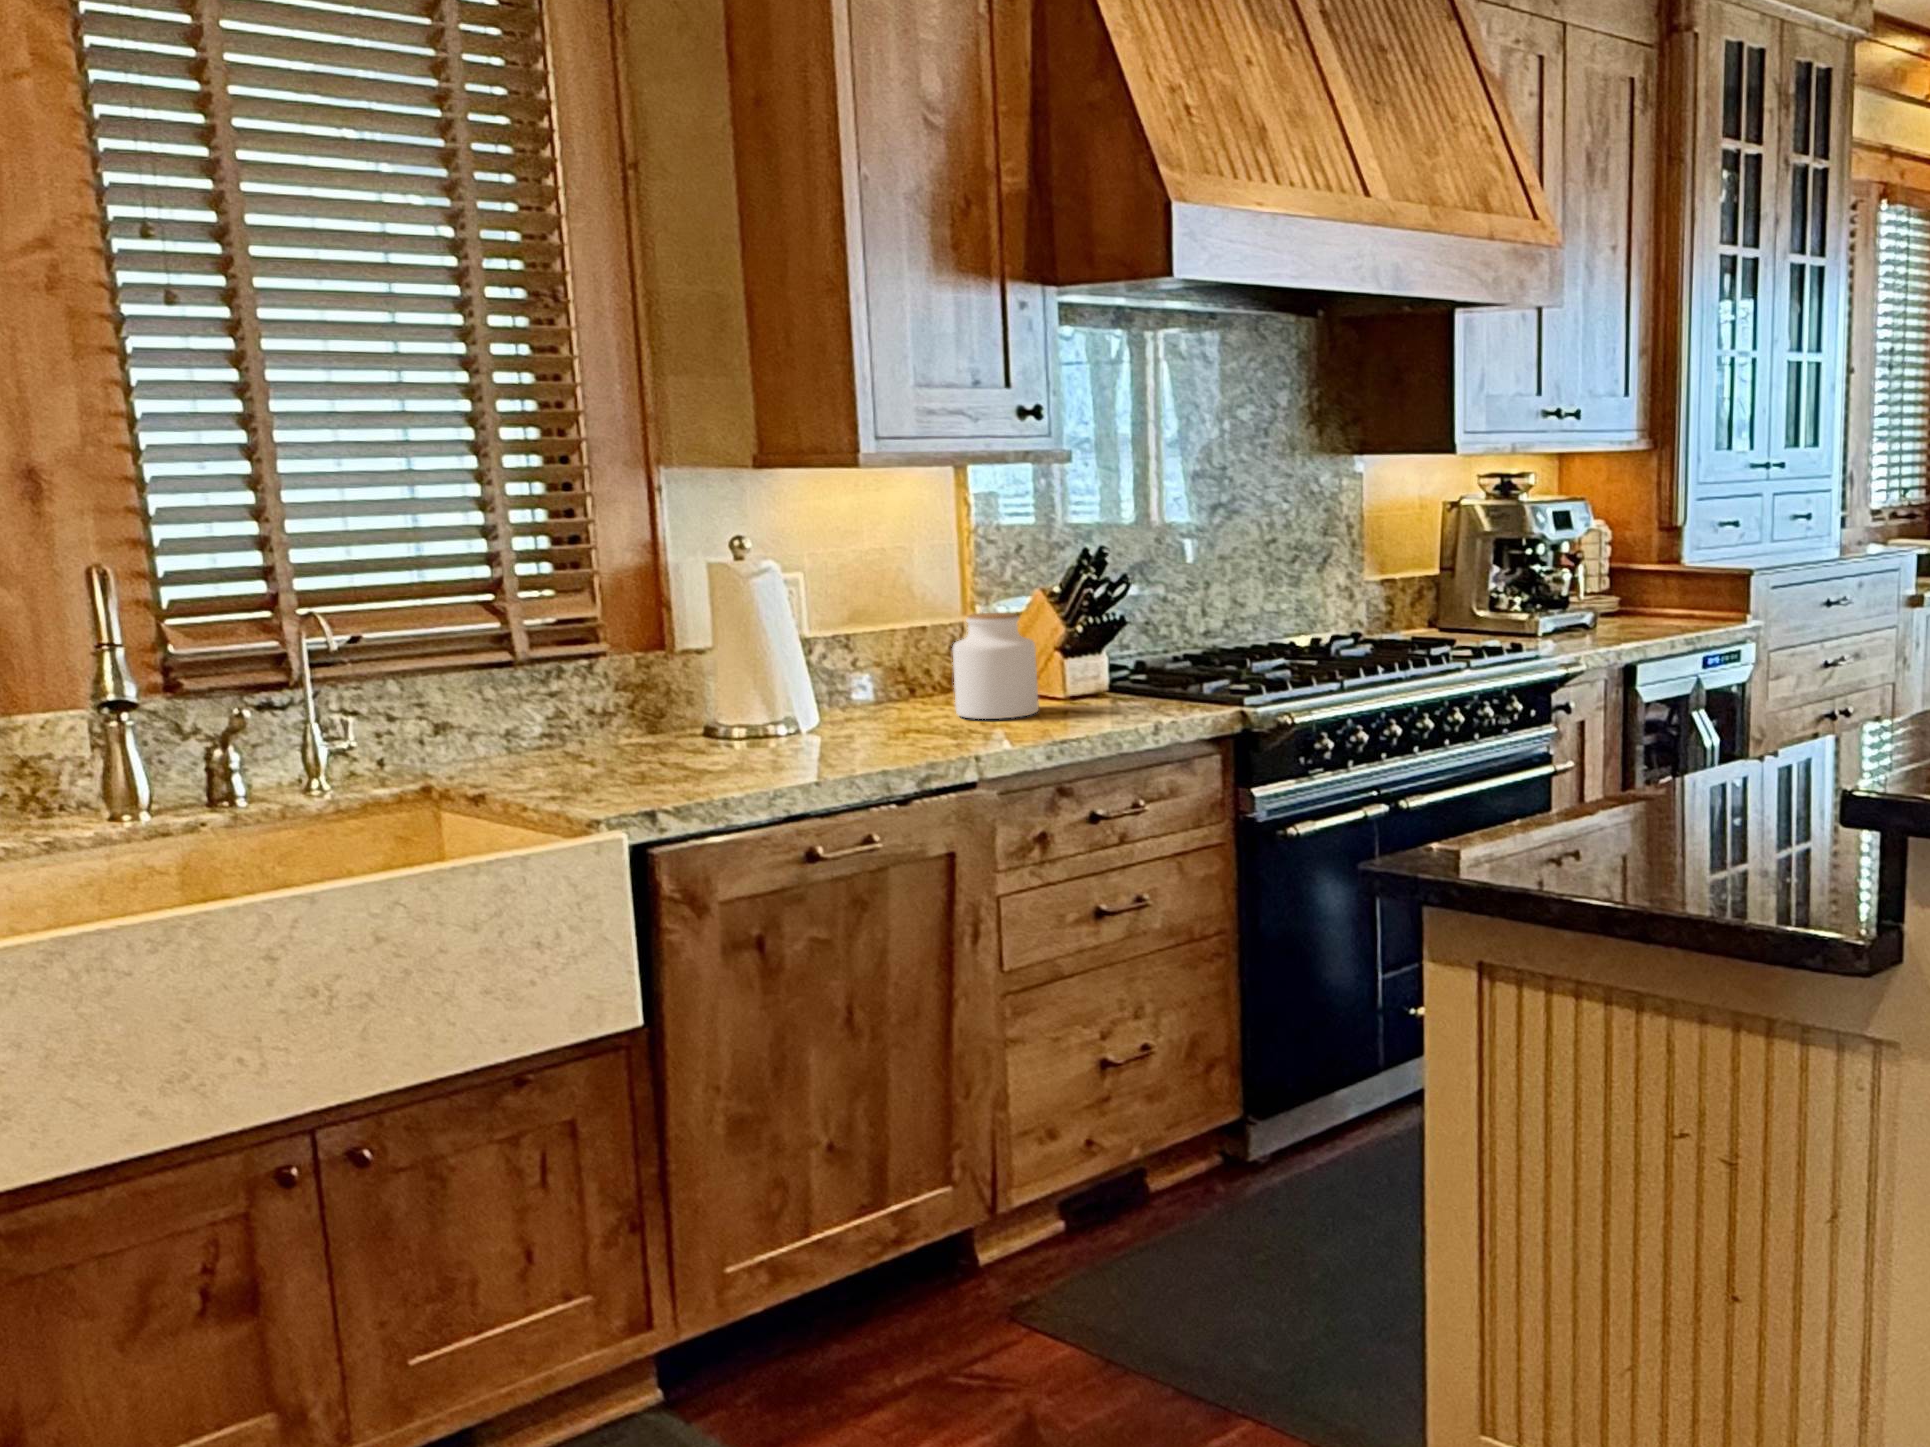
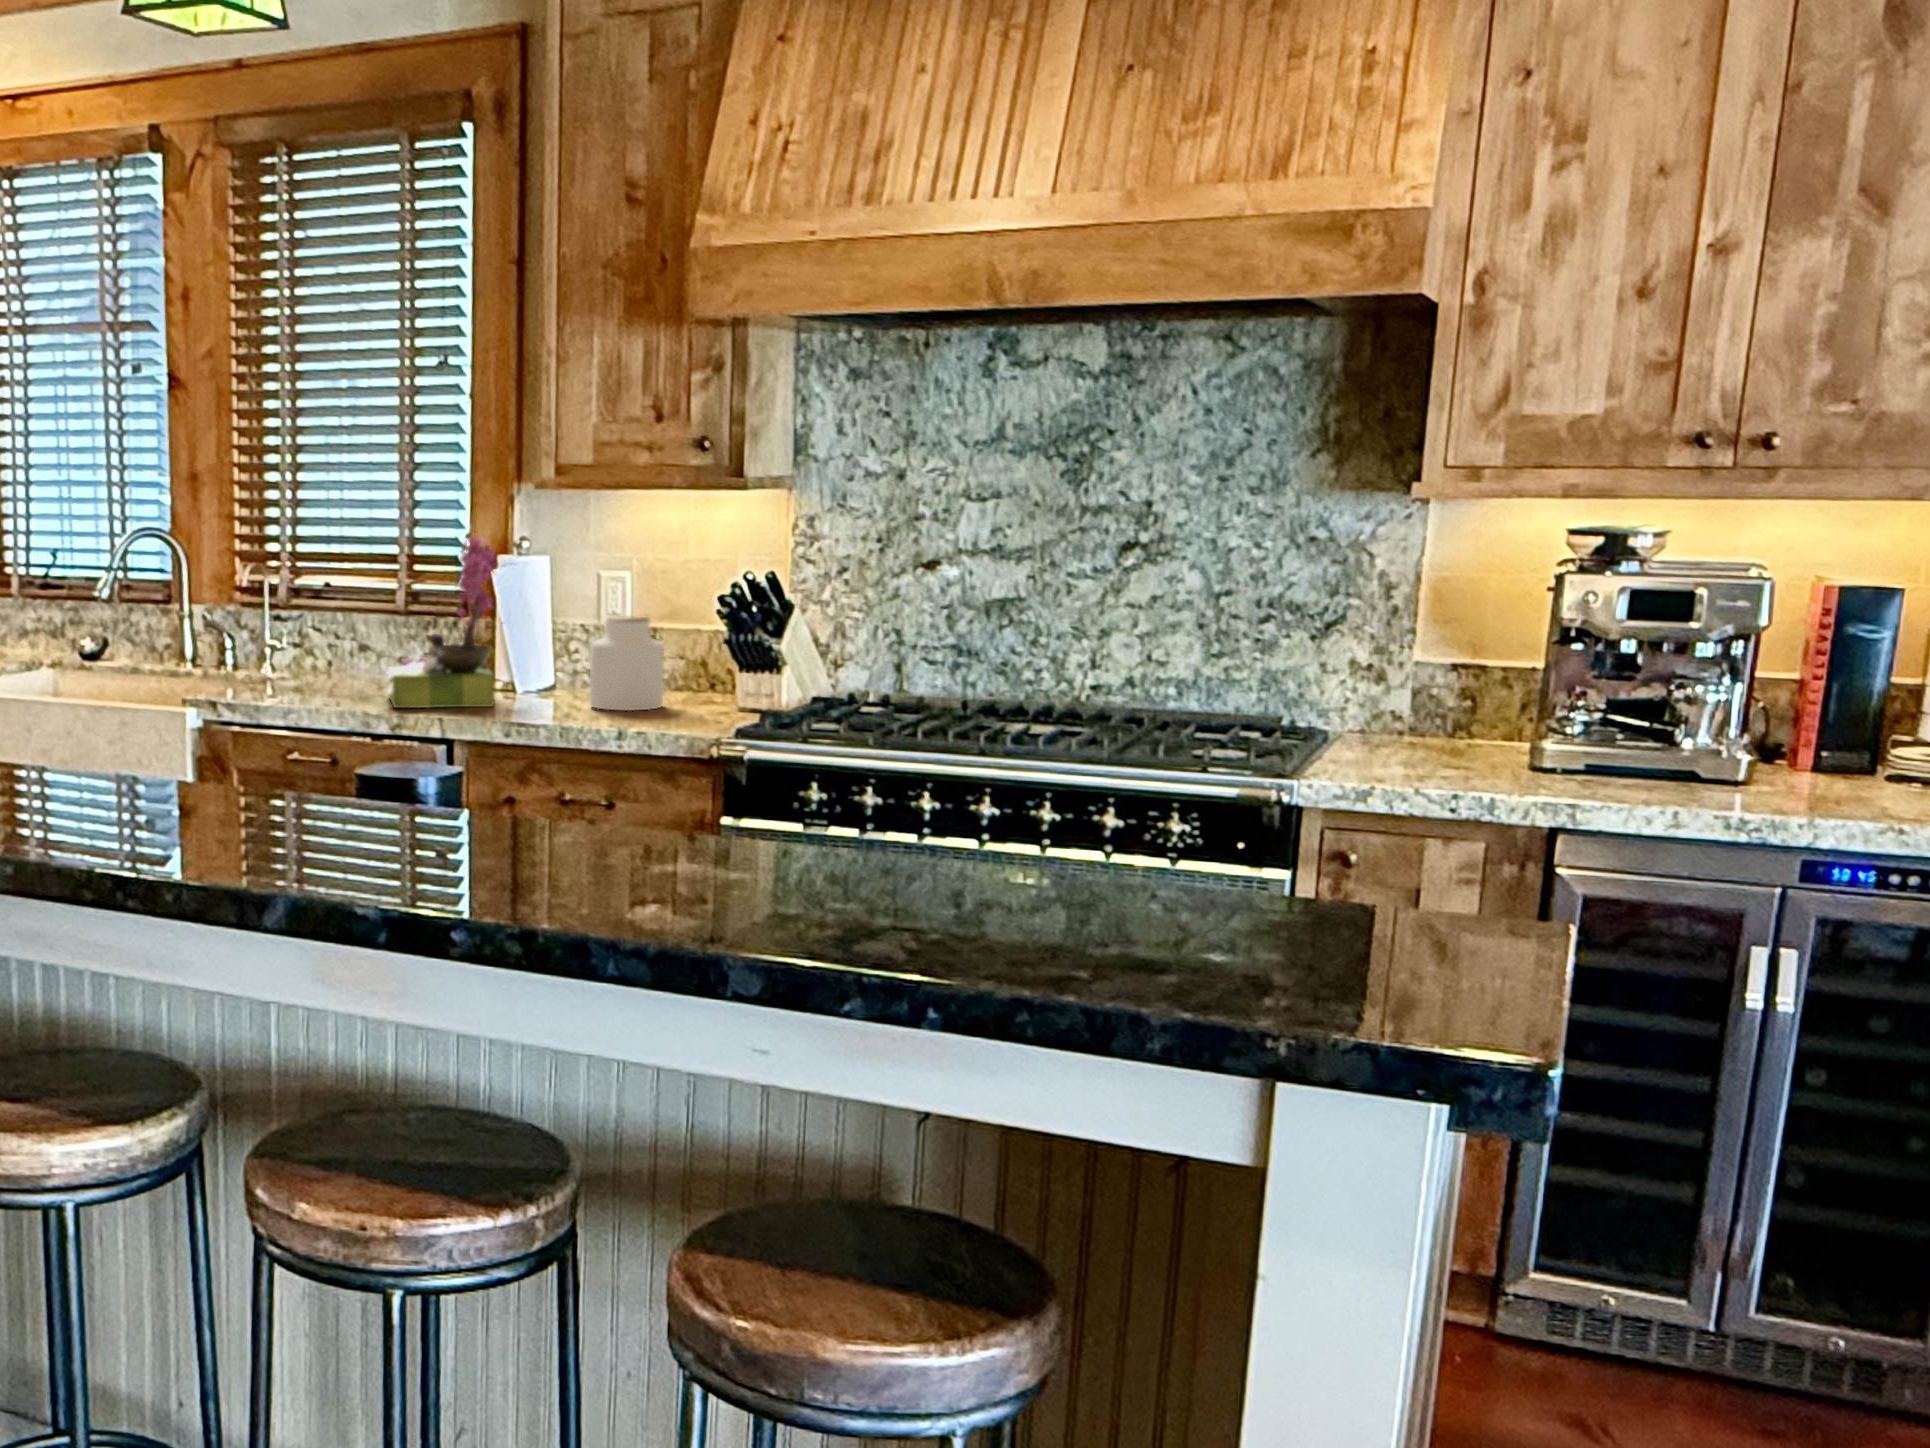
flower arrangement: none [733,535,906,763] -> present [387,536,503,708]

